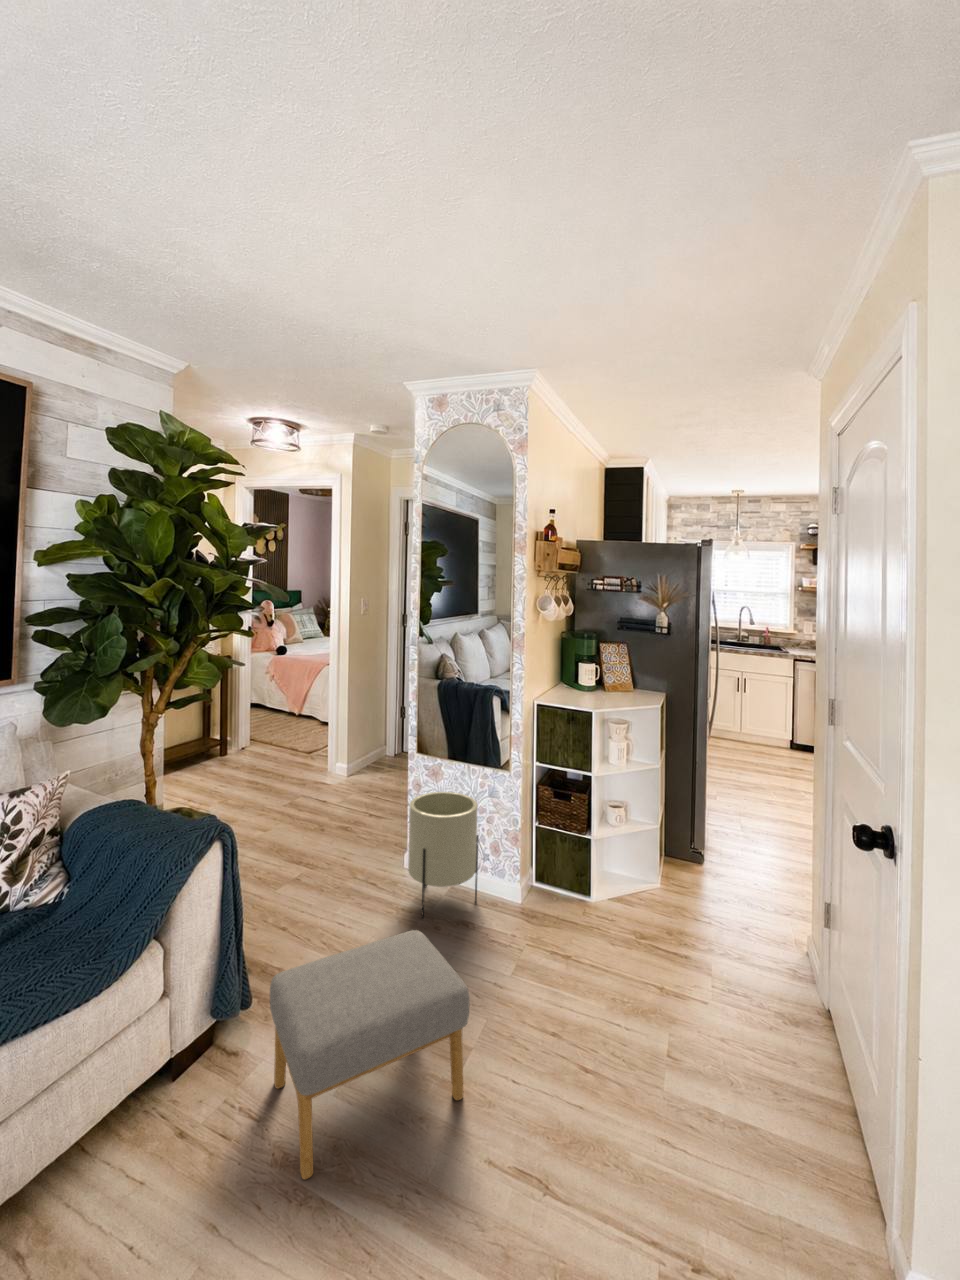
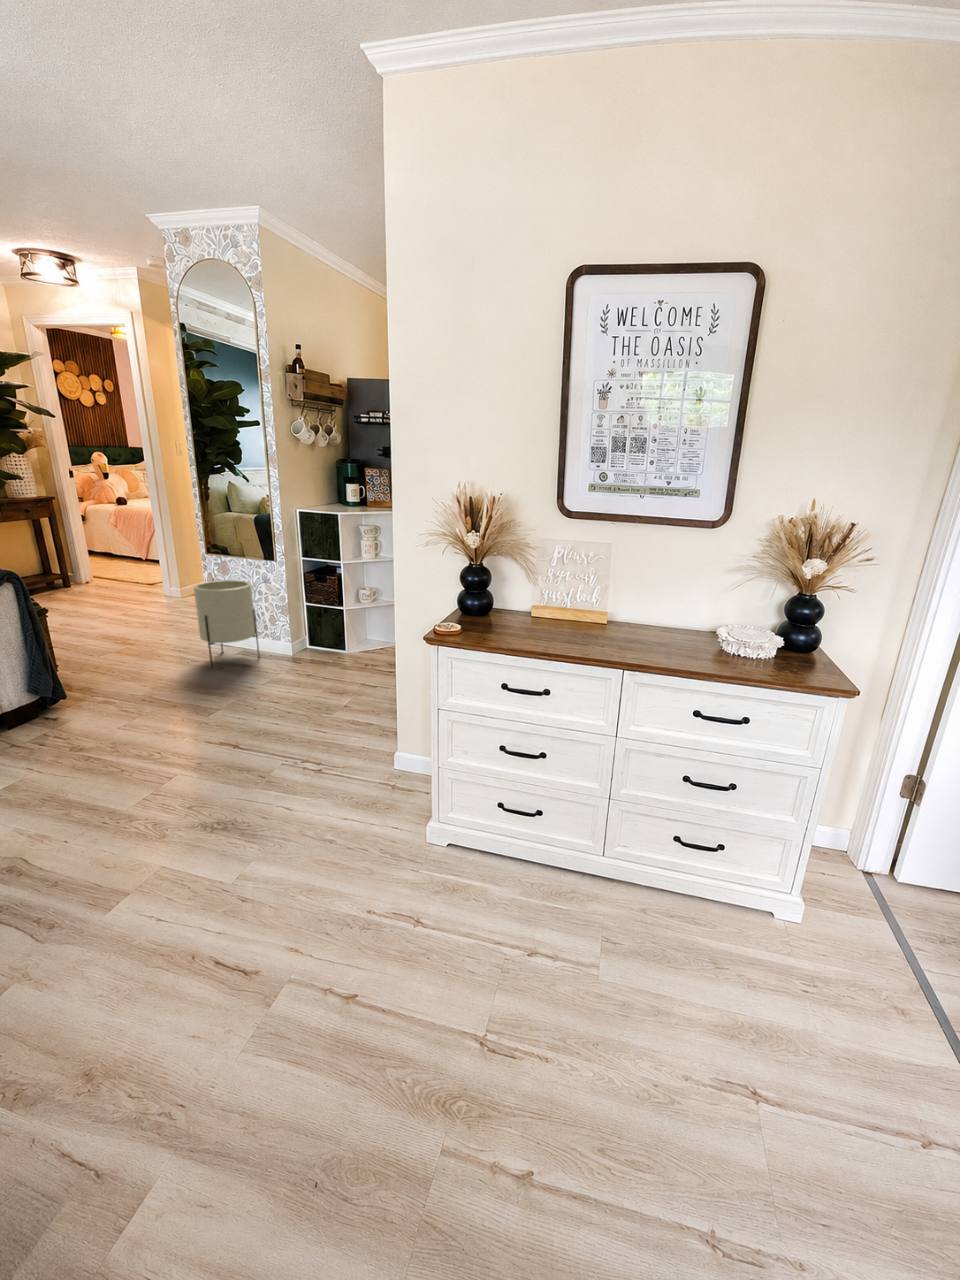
footstool: present [270,930,470,1179] -> none [49,646,204,768]

